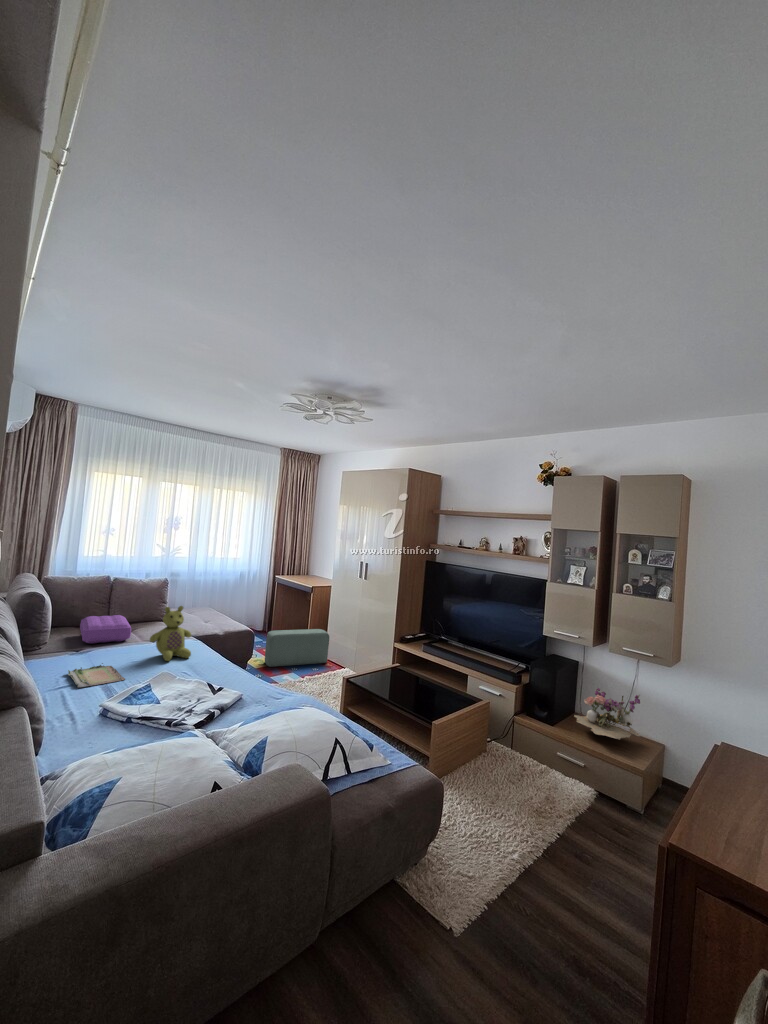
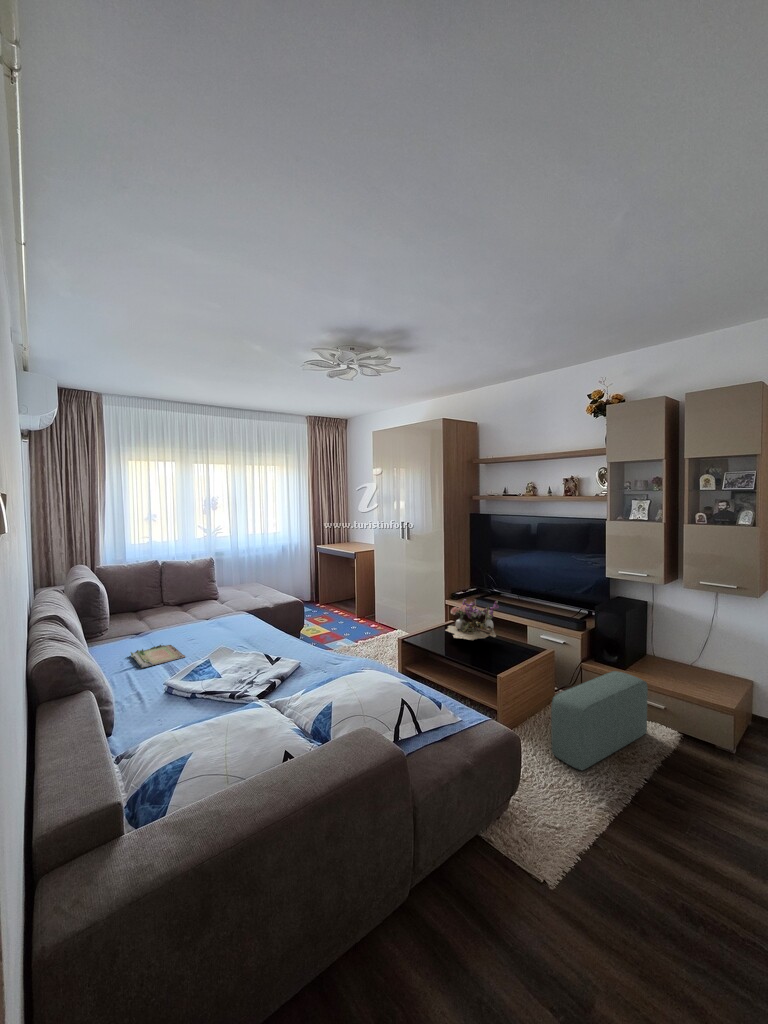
stuffed bear: present [150,606,191,661] -> none [204,581,246,636]
pillow: present [80,615,131,644] -> none [137,596,186,626]
pouf: present [265,629,329,667] -> present [551,671,648,770]
flower arrangement: present [574,688,640,740] -> present [445,599,499,640]

